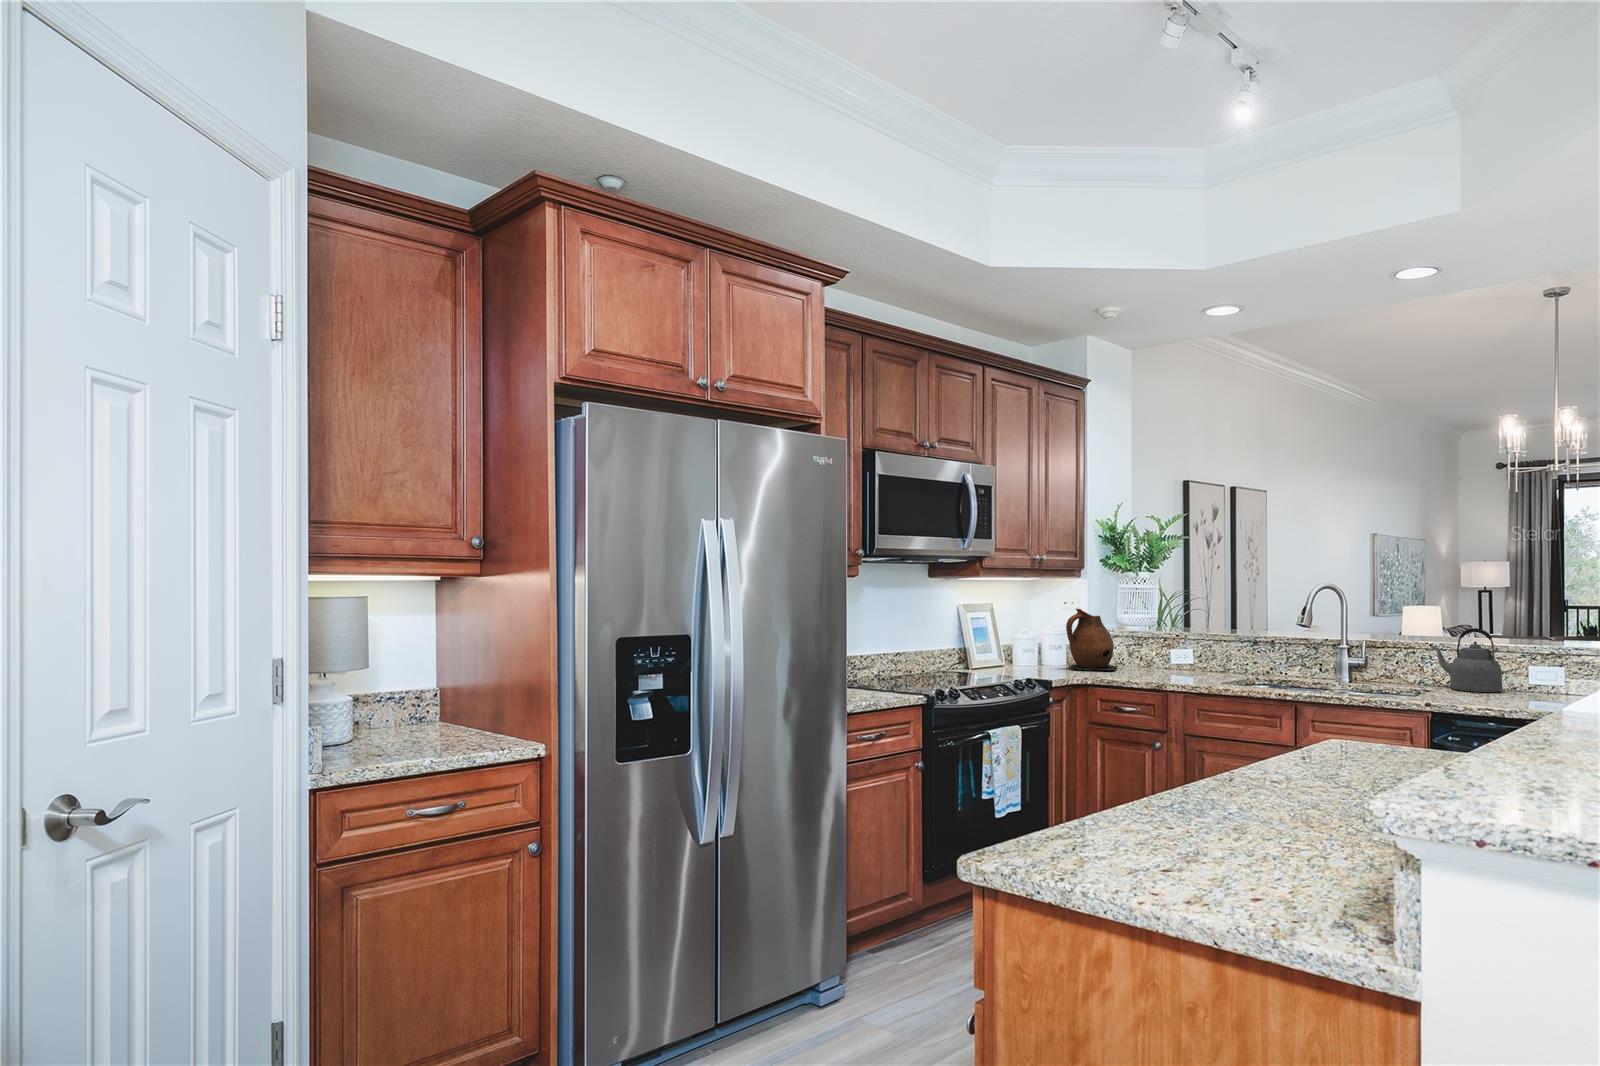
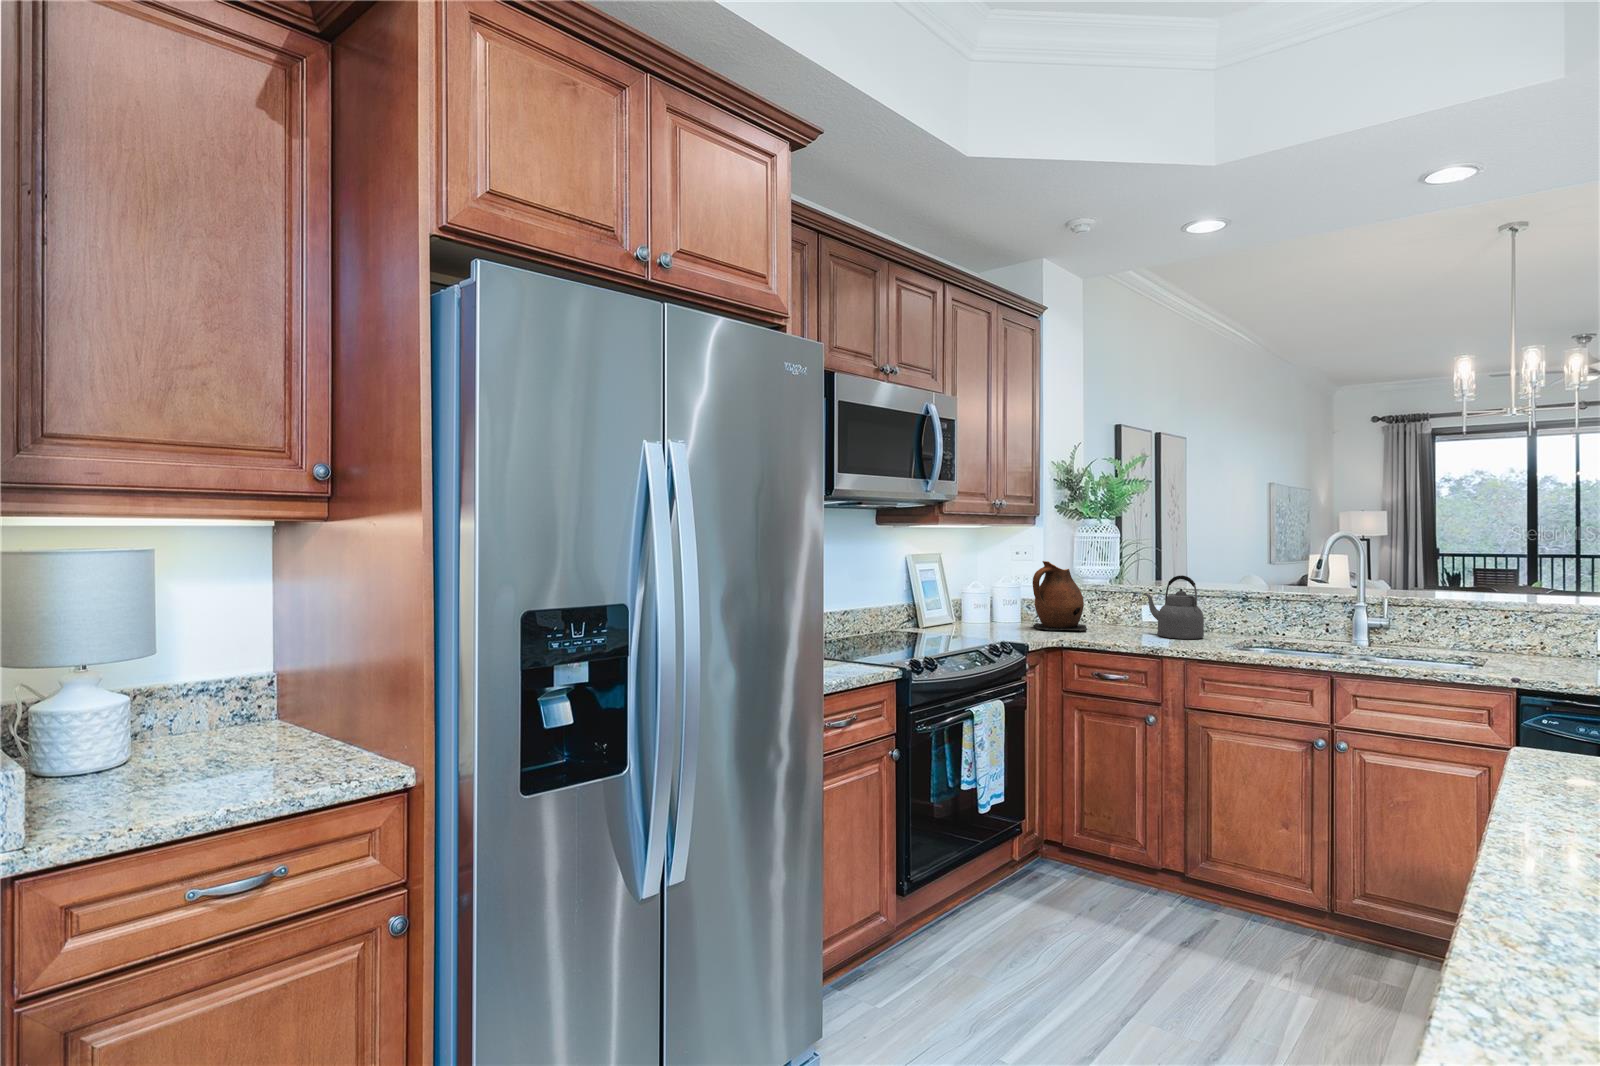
kettle: present [1430,628,1503,692] -> present [1143,575,1204,639]

